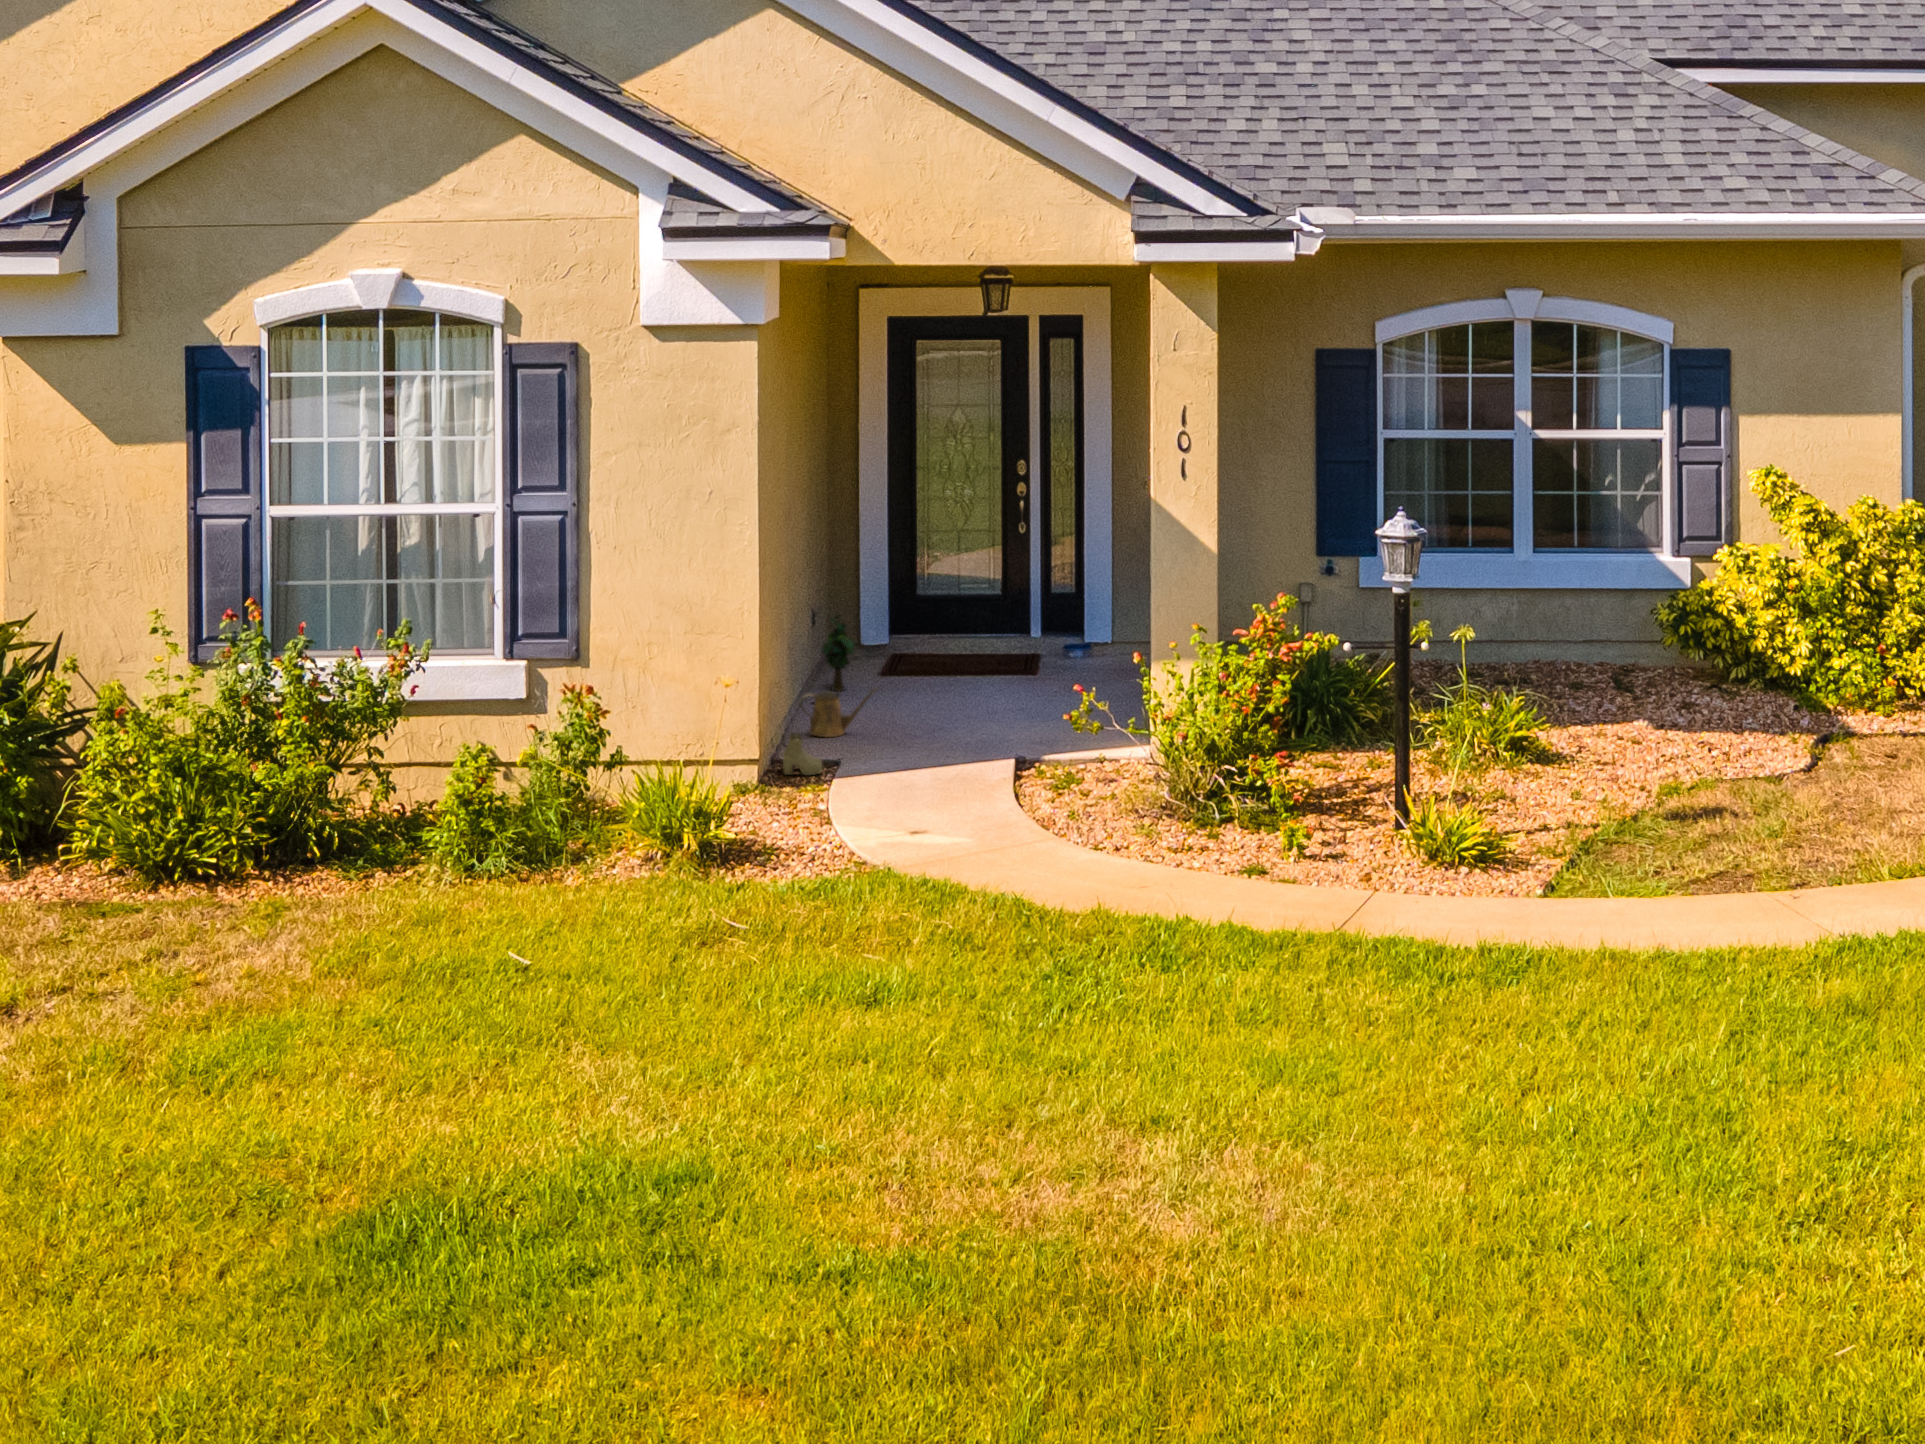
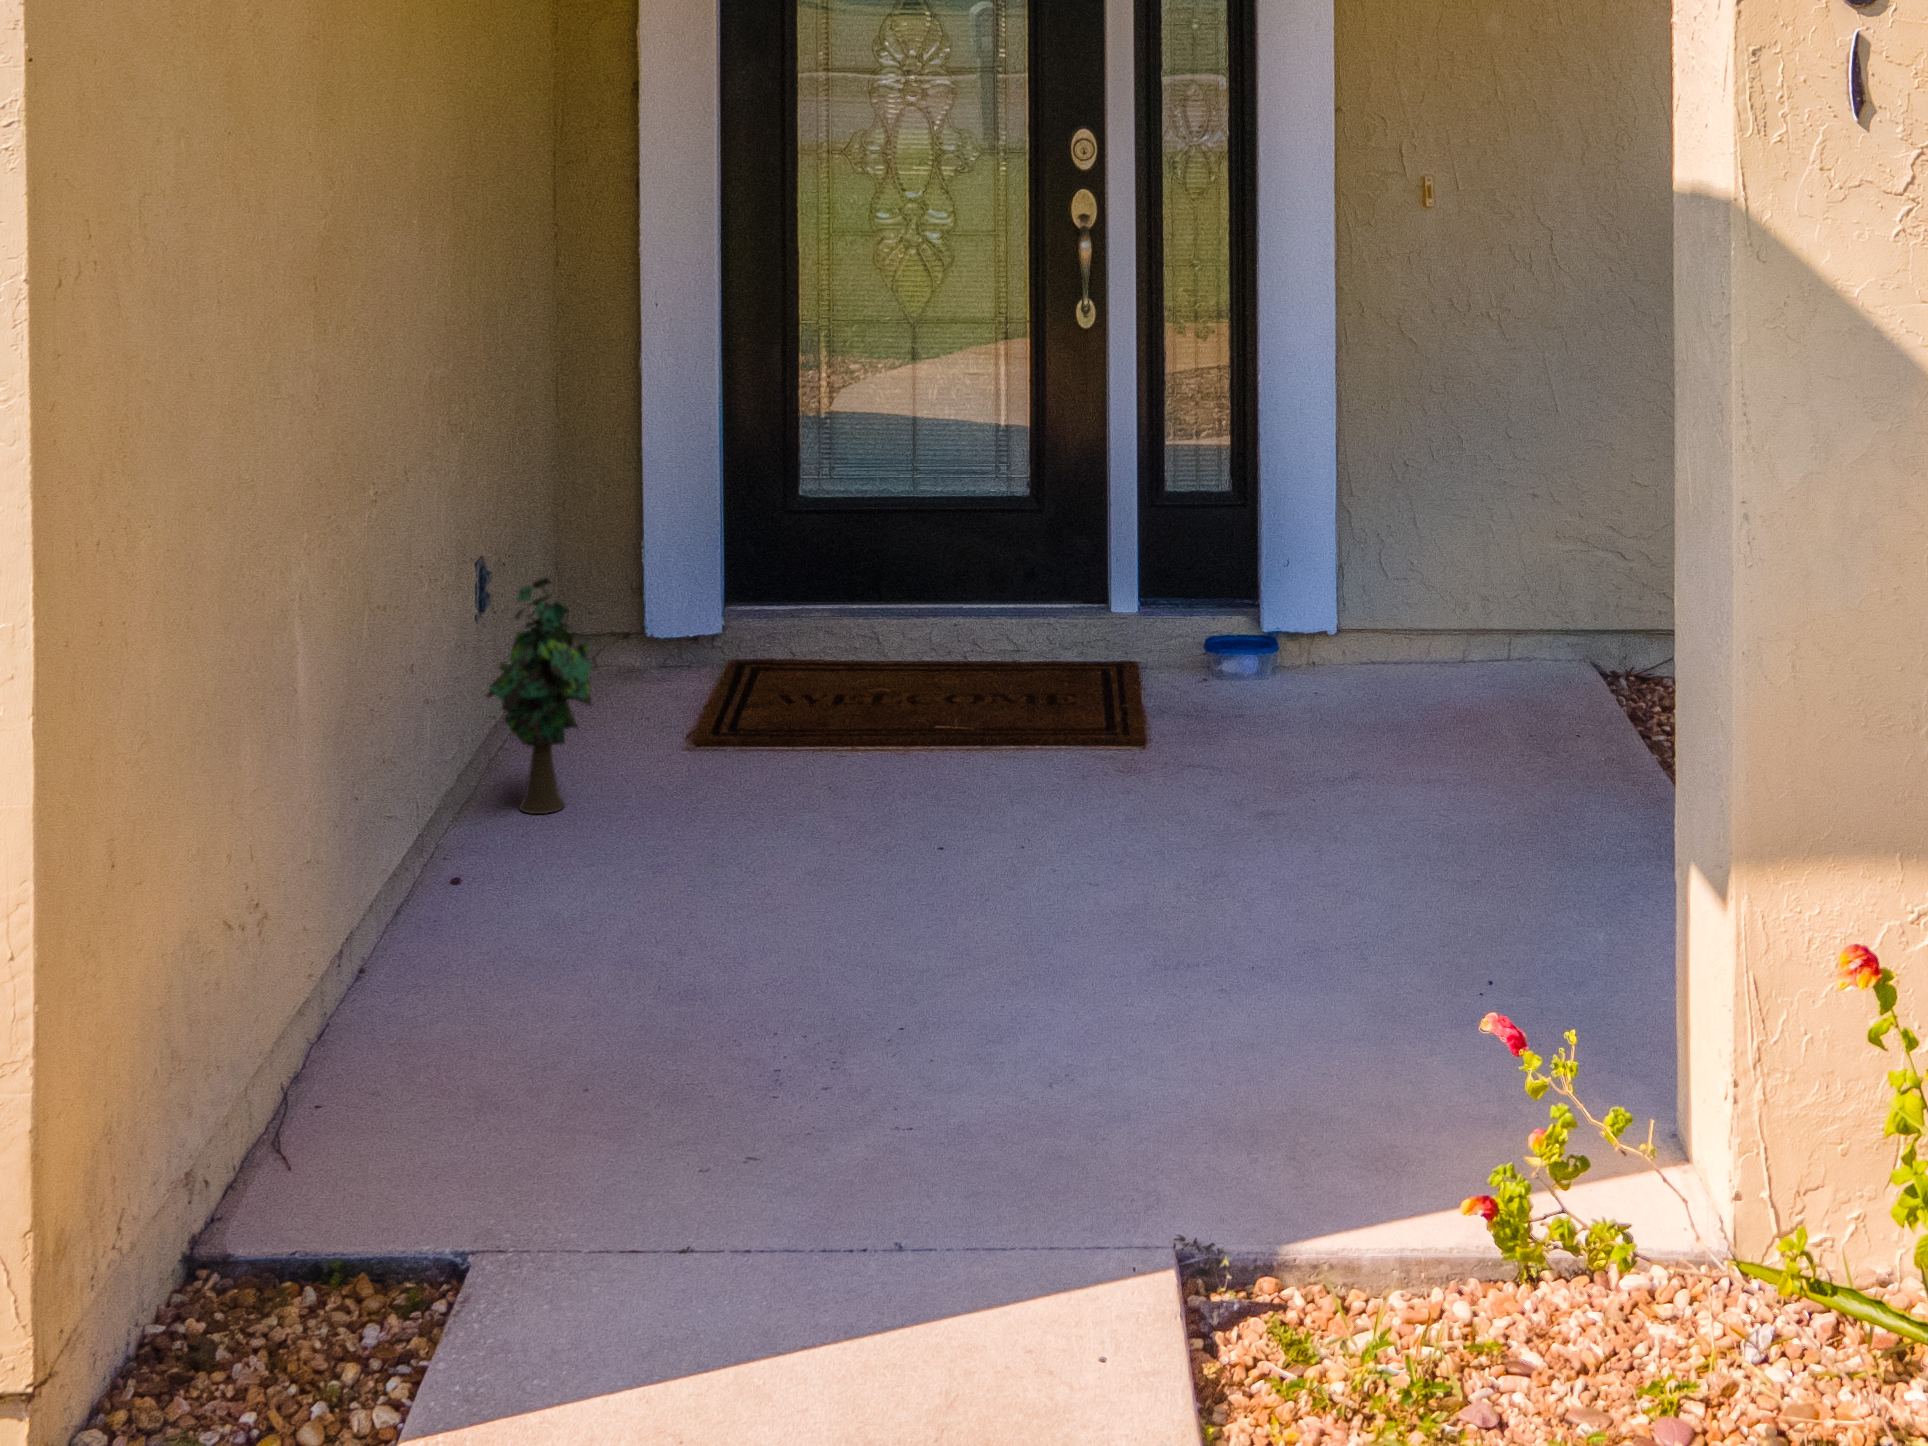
watering can: present [800,688,877,737] -> none [343,883,630,1076]
boots: present [783,733,822,776] -> none [170,1164,353,1379]

